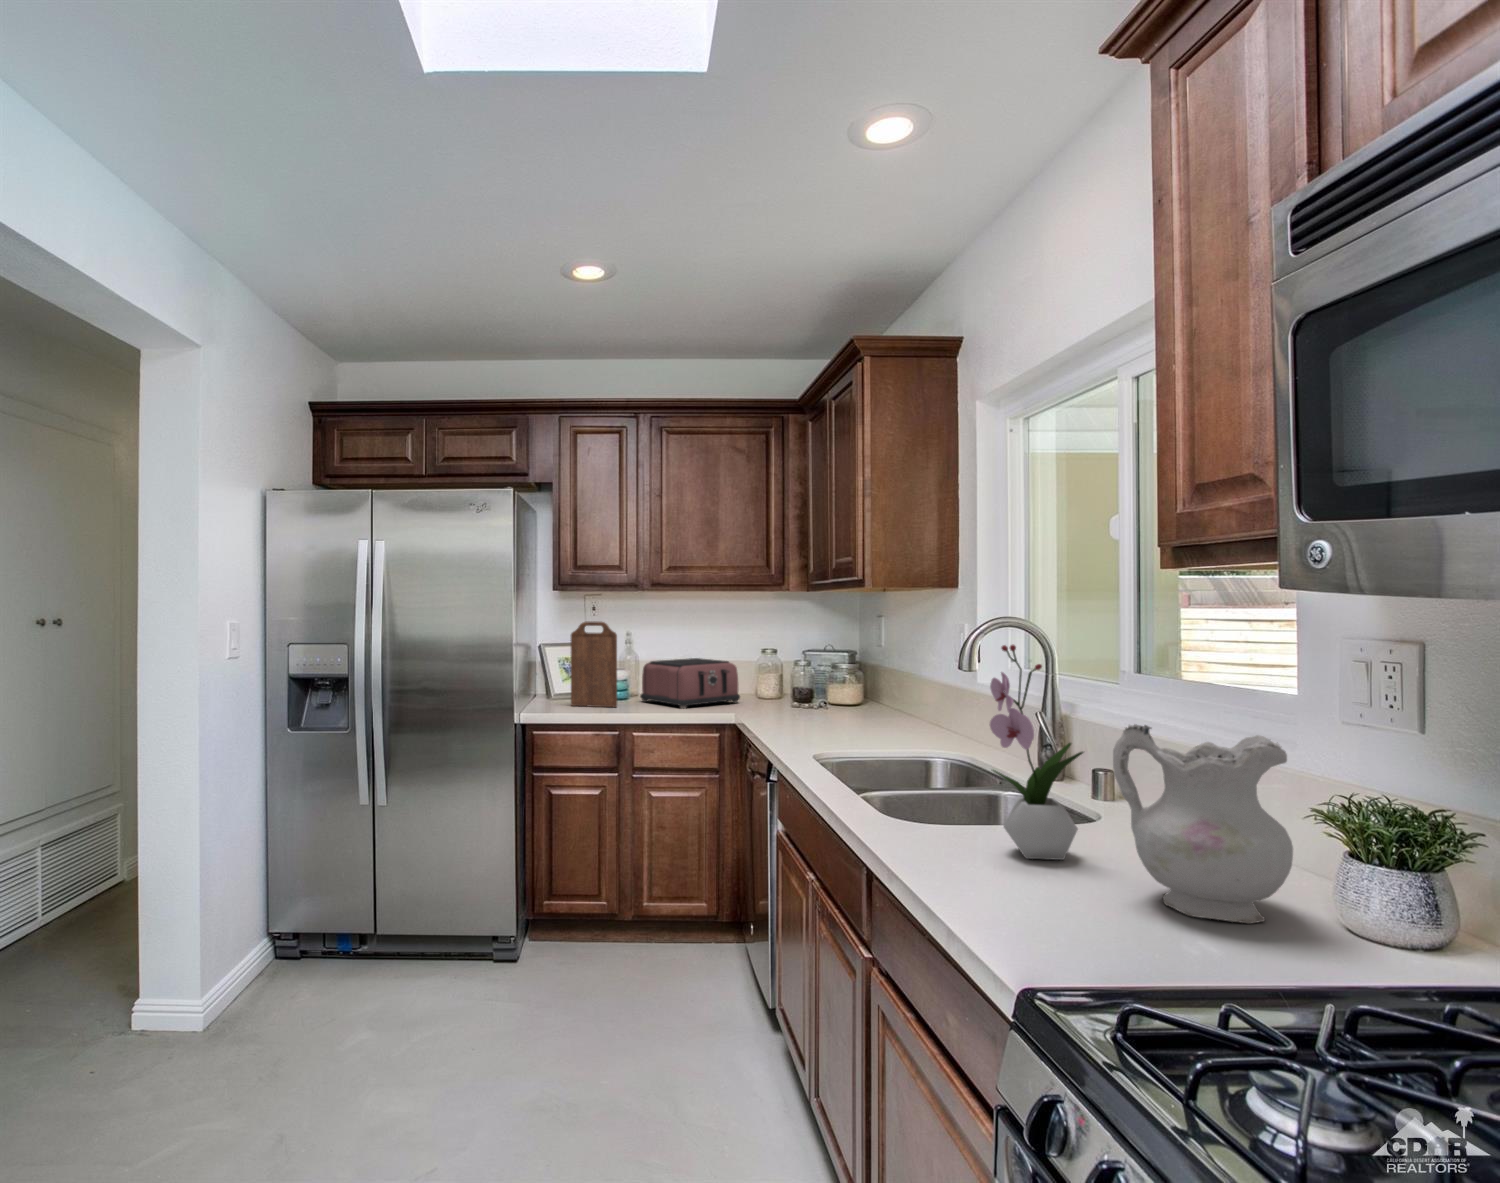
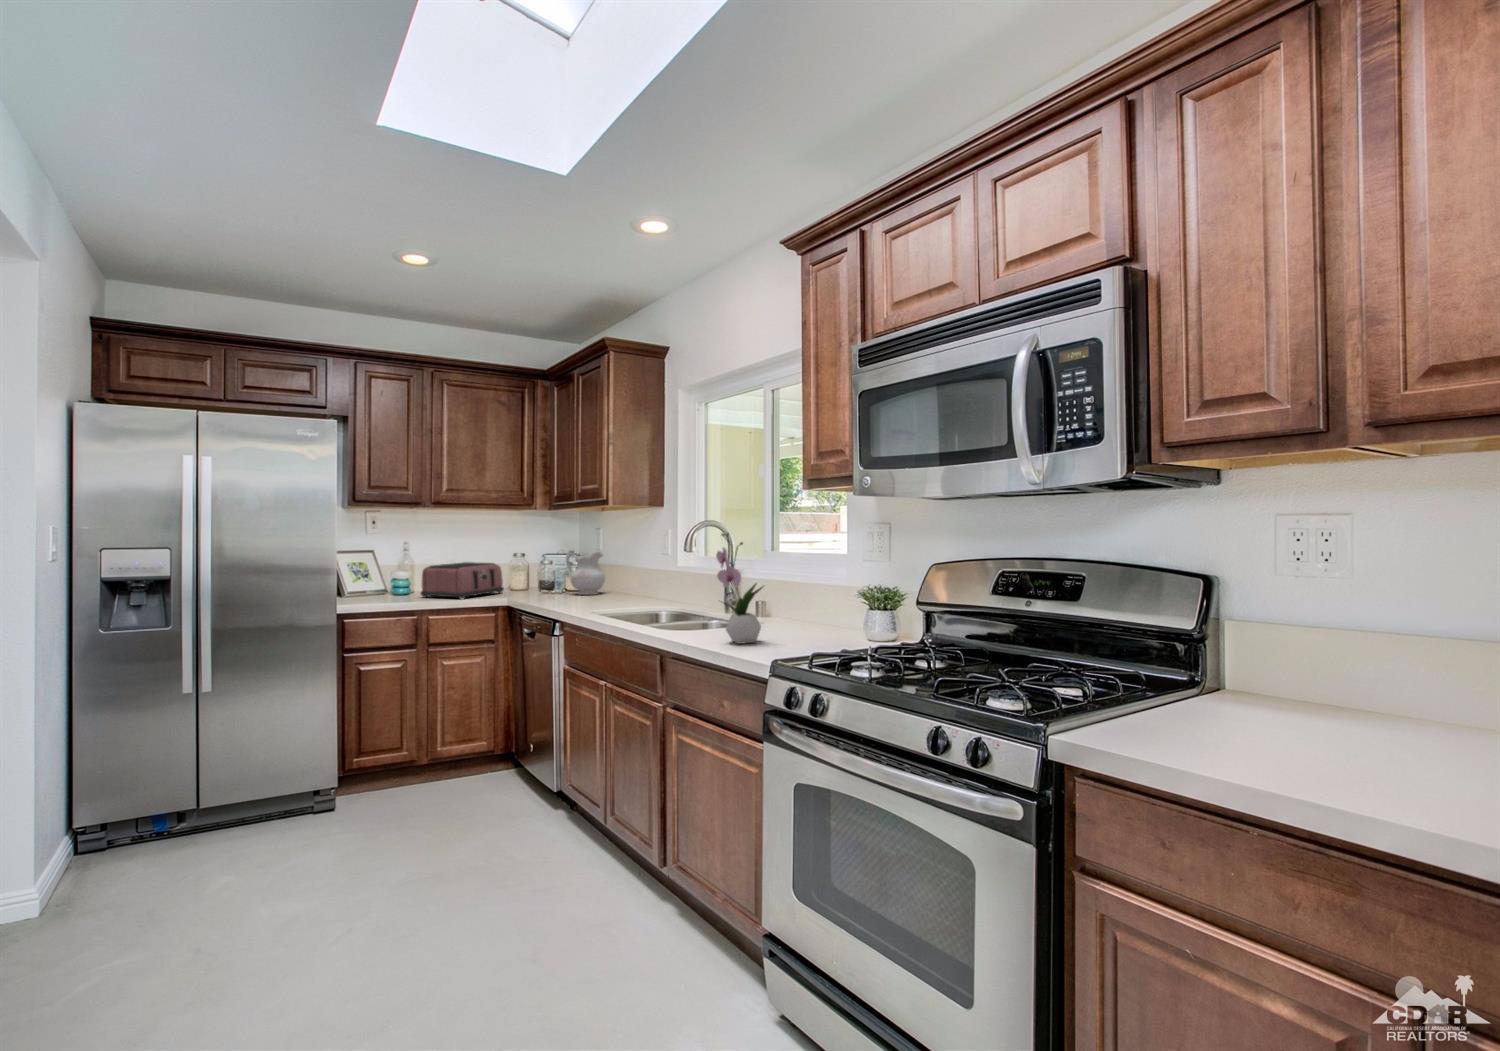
cutting board: present [571,621,617,707] -> none [361,536,405,604]
ceramic pitcher: present [1113,724,1293,923] -> present [566,551,605,595]

